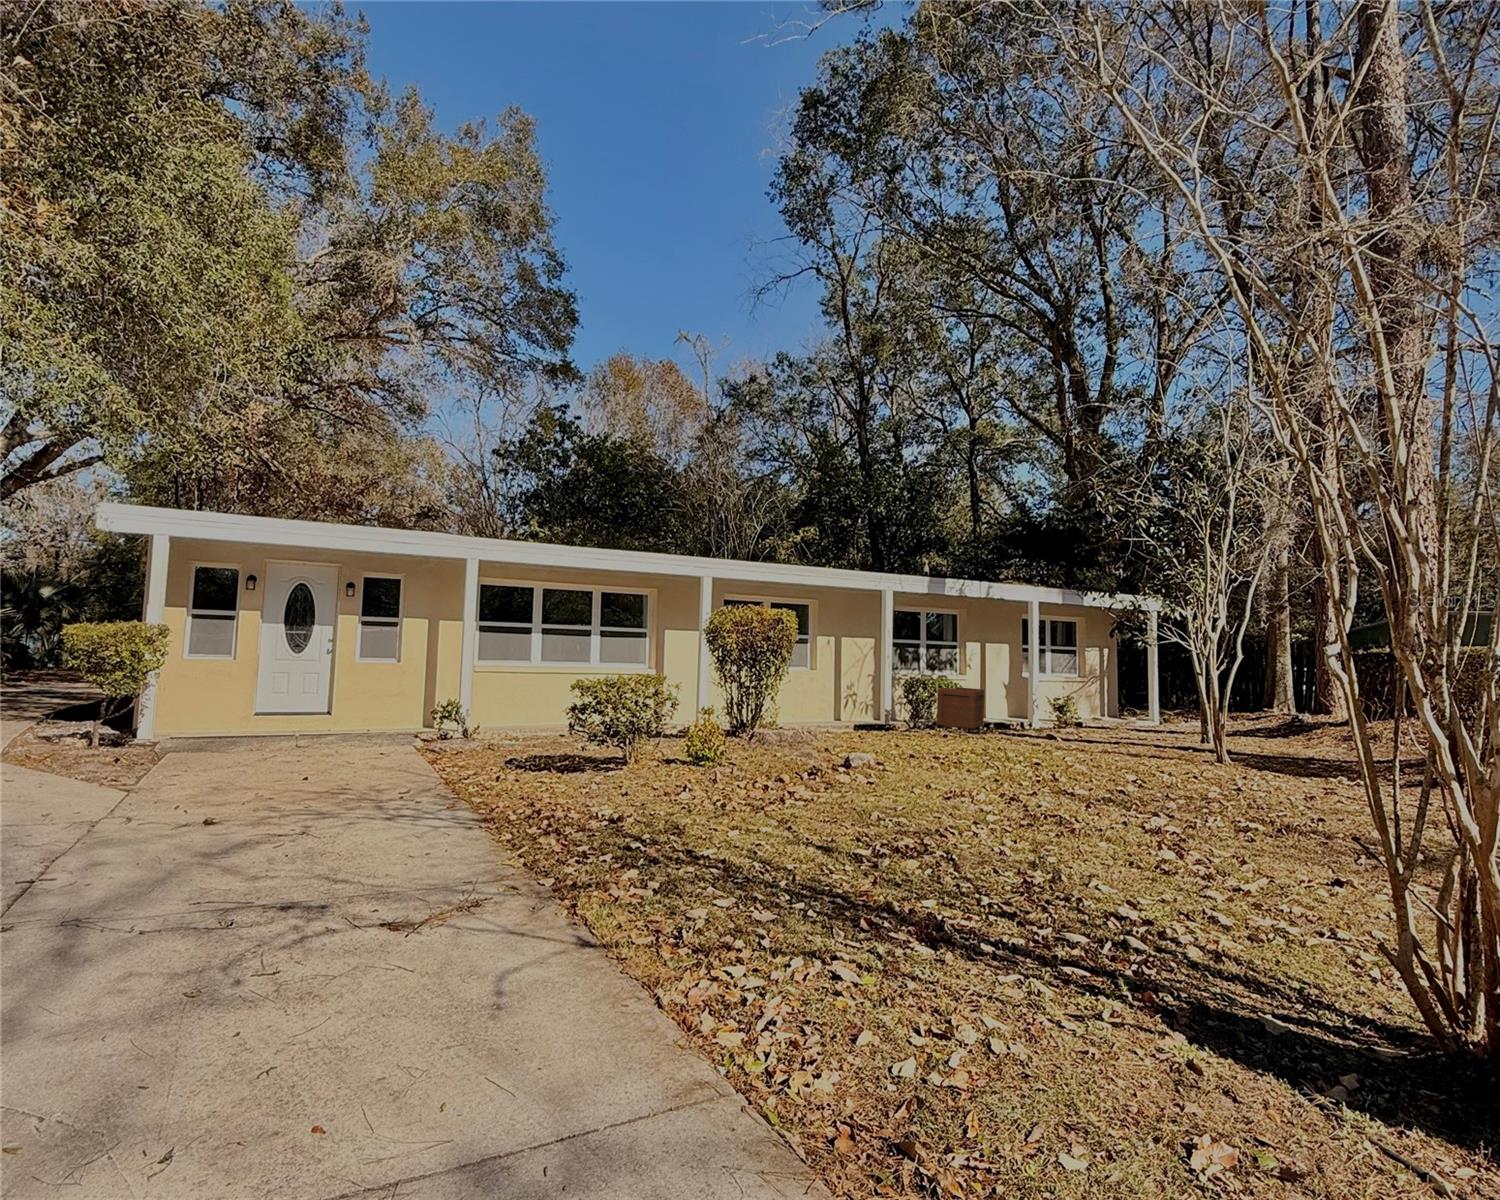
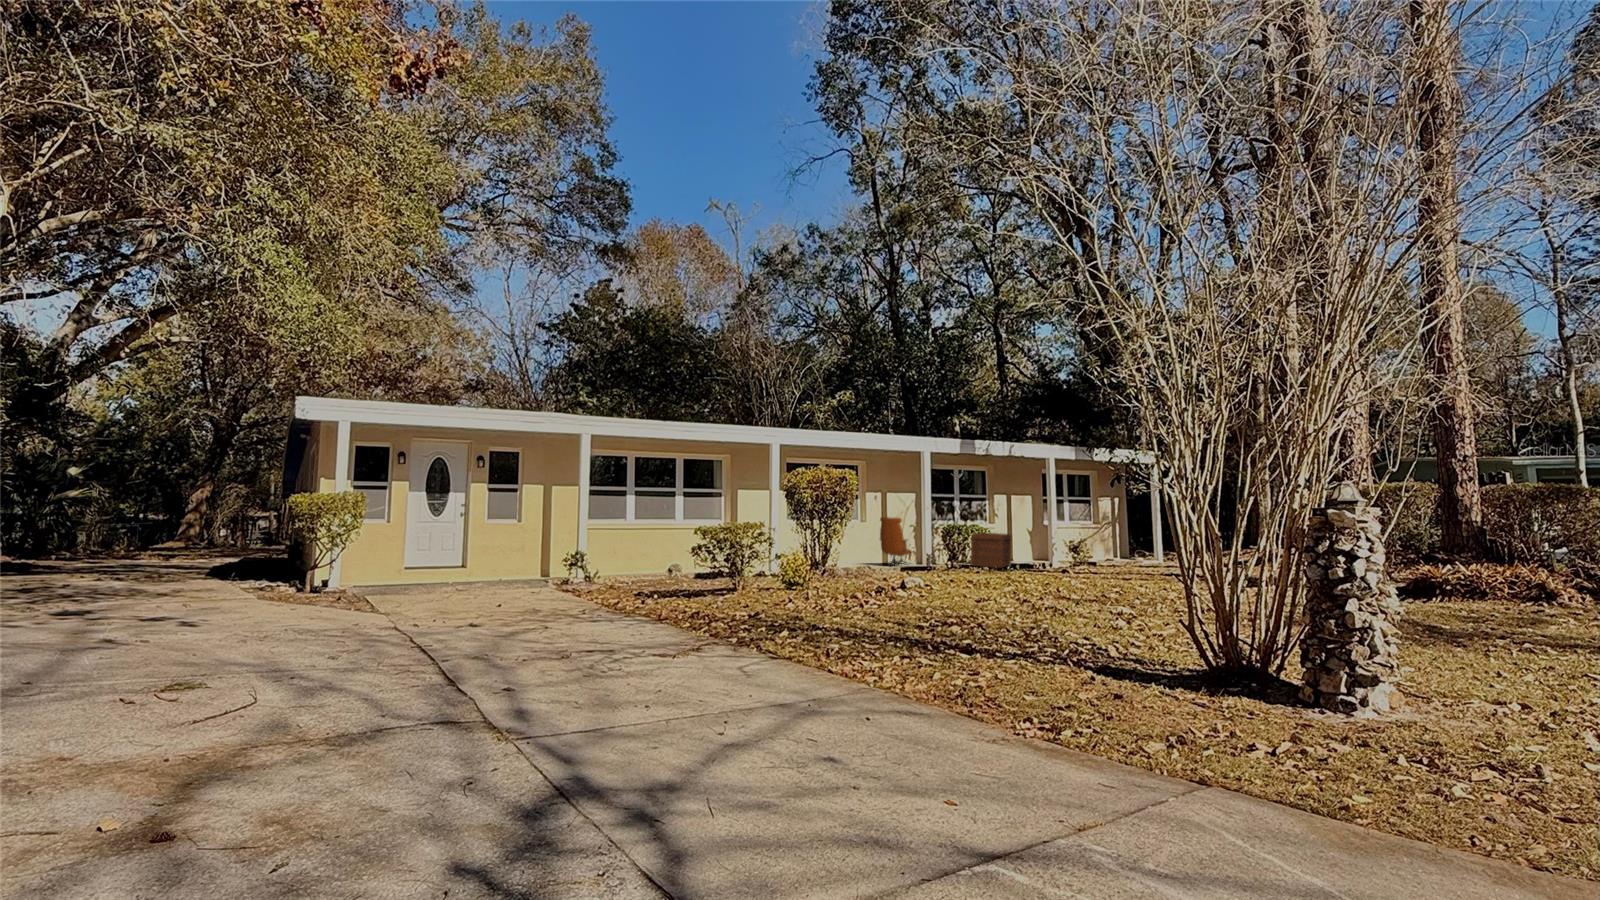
lounge chair: none [830,666,869,724] -> present [880,517,911,564]

